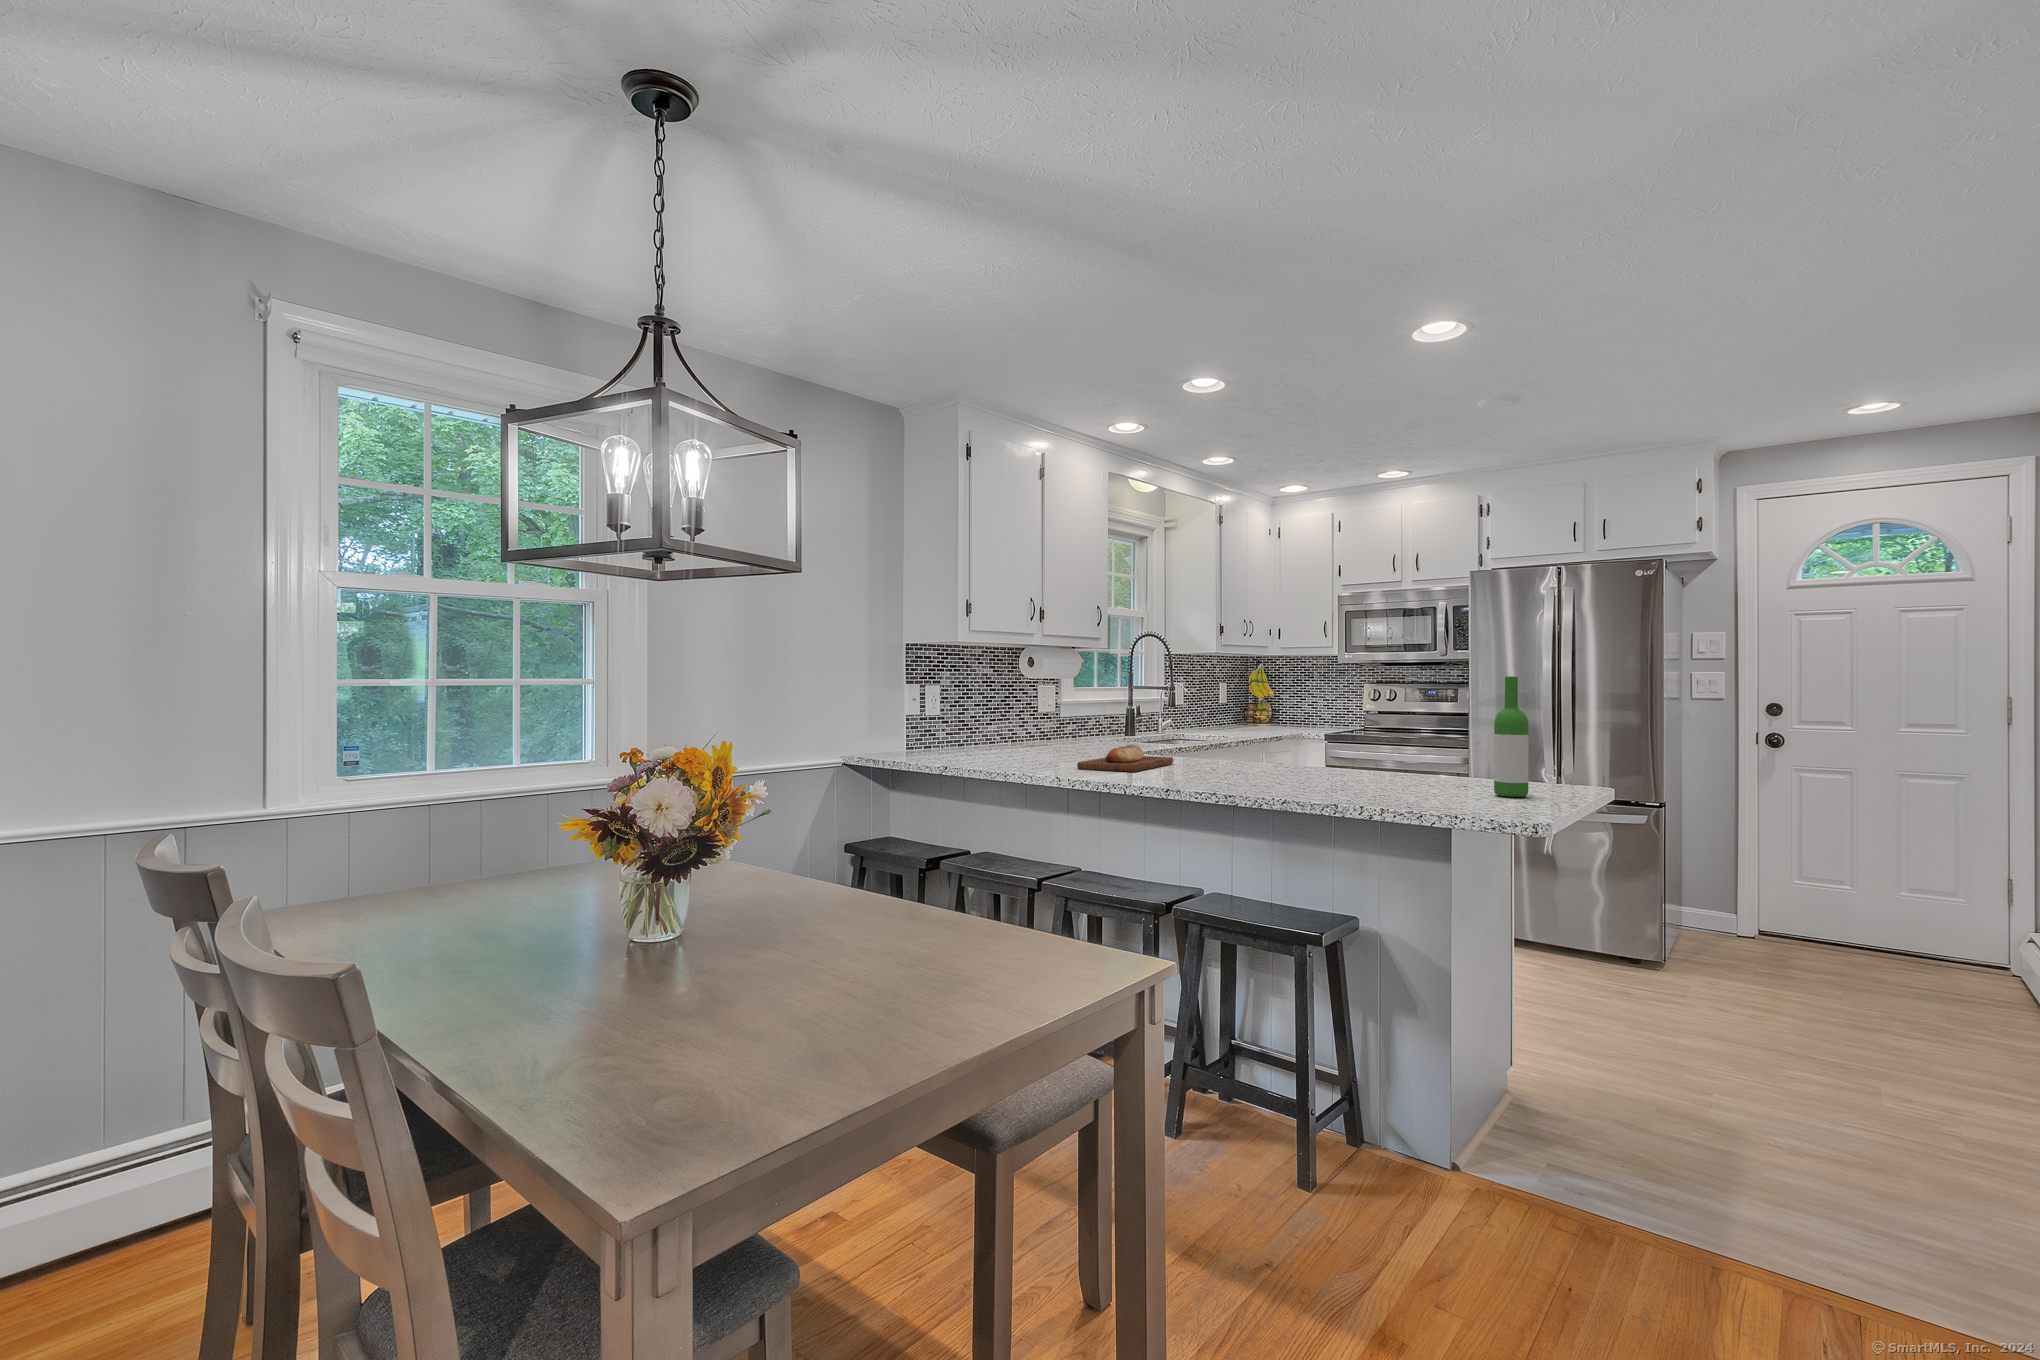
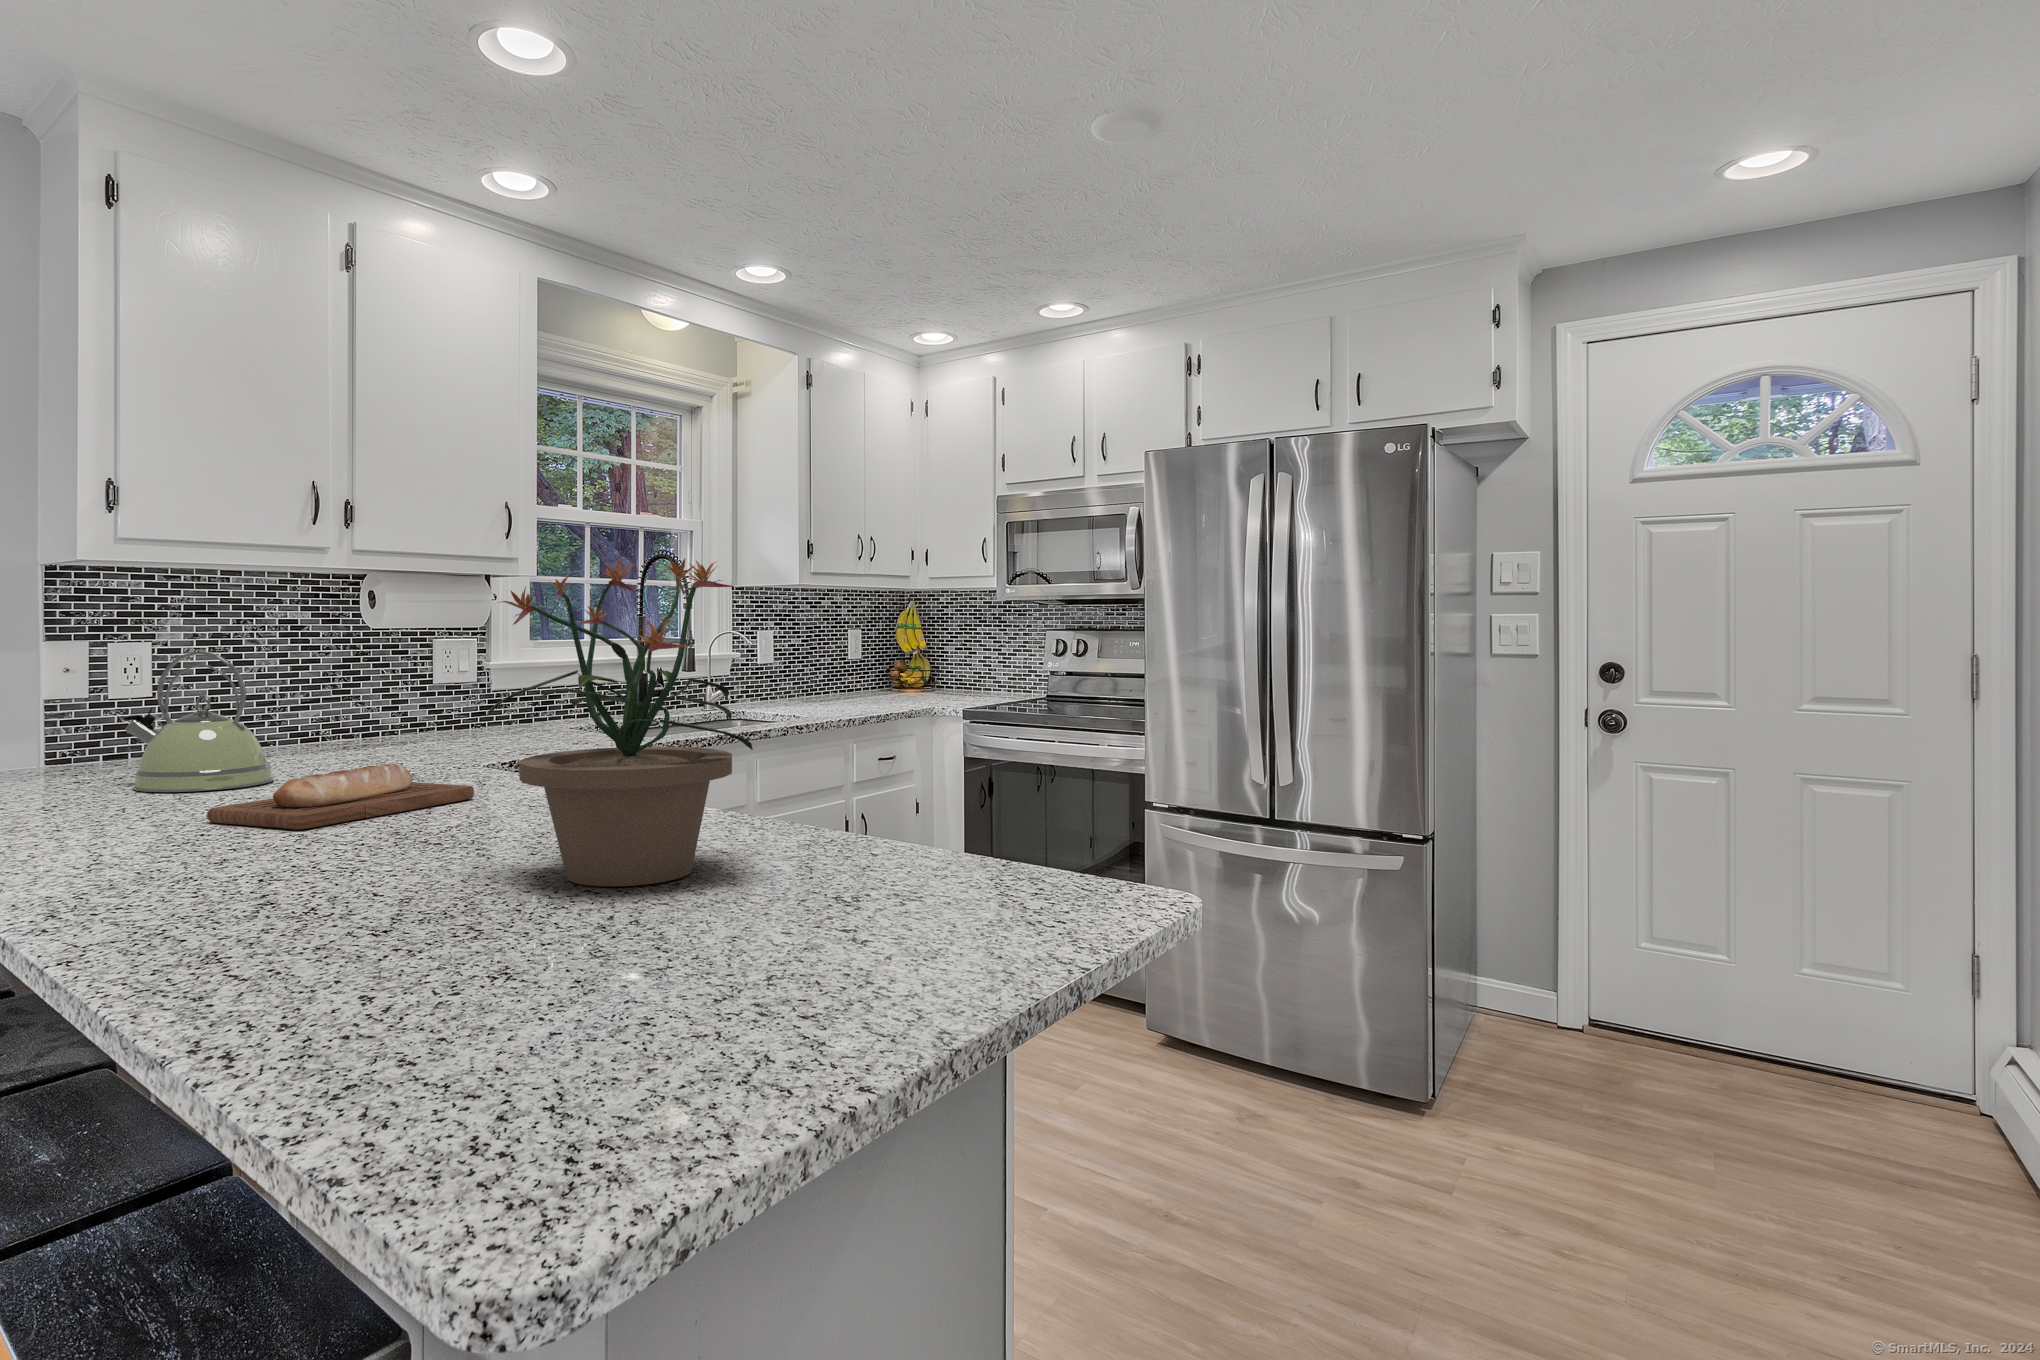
potted plant: none [1283,640,1410,791] -> present [486,557,753,887]
wine bottle: present [1494,676,1529,797] -> none [889,636,956,899]
kettle: none [975,689,1043,759] -> present [123,651,273,792]

